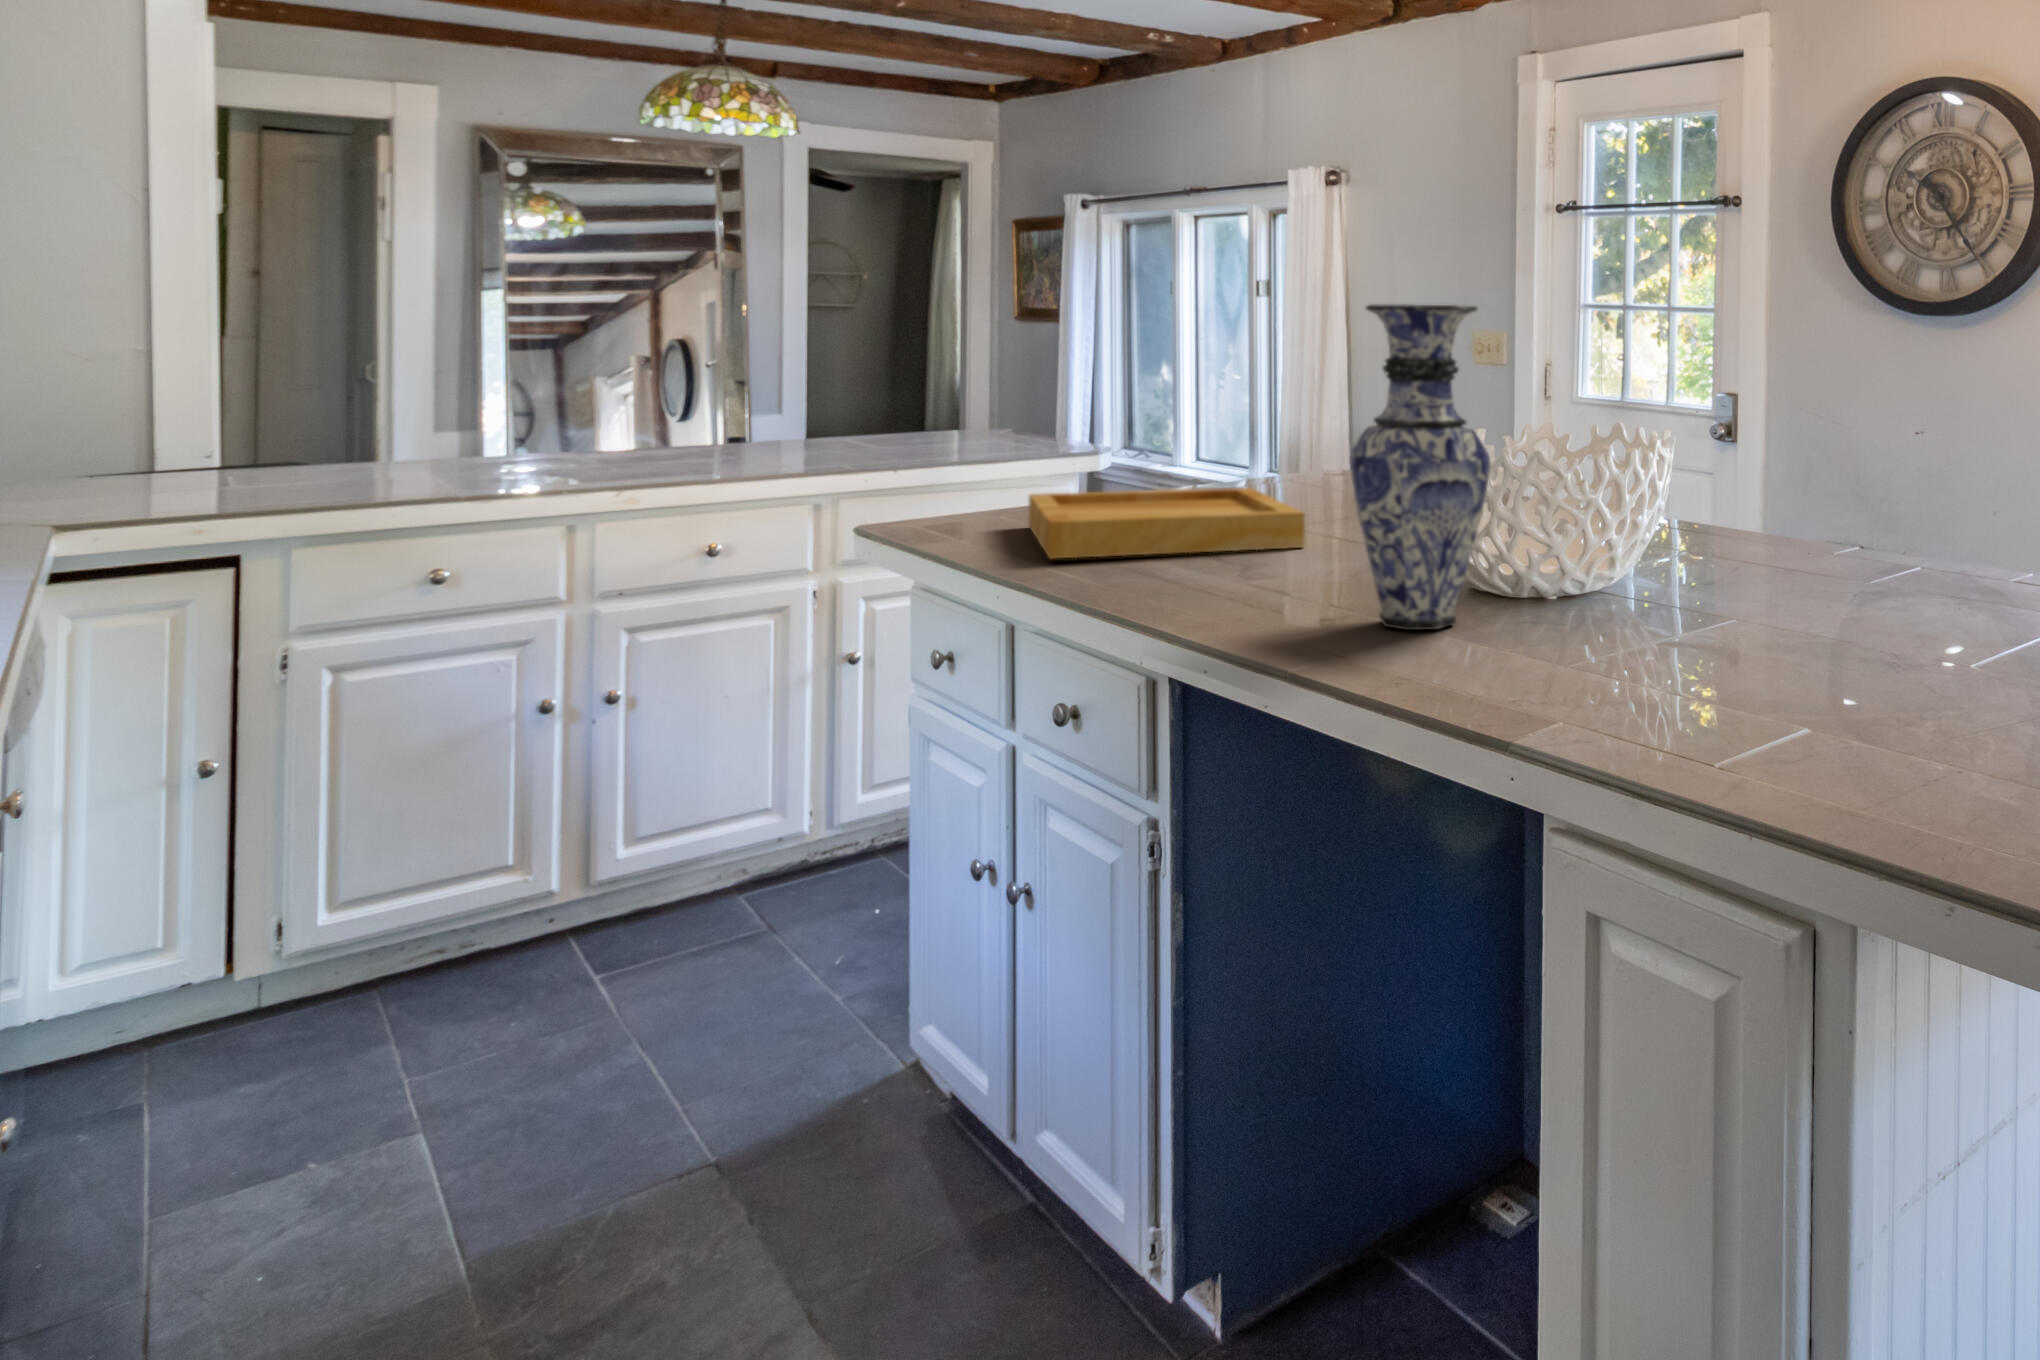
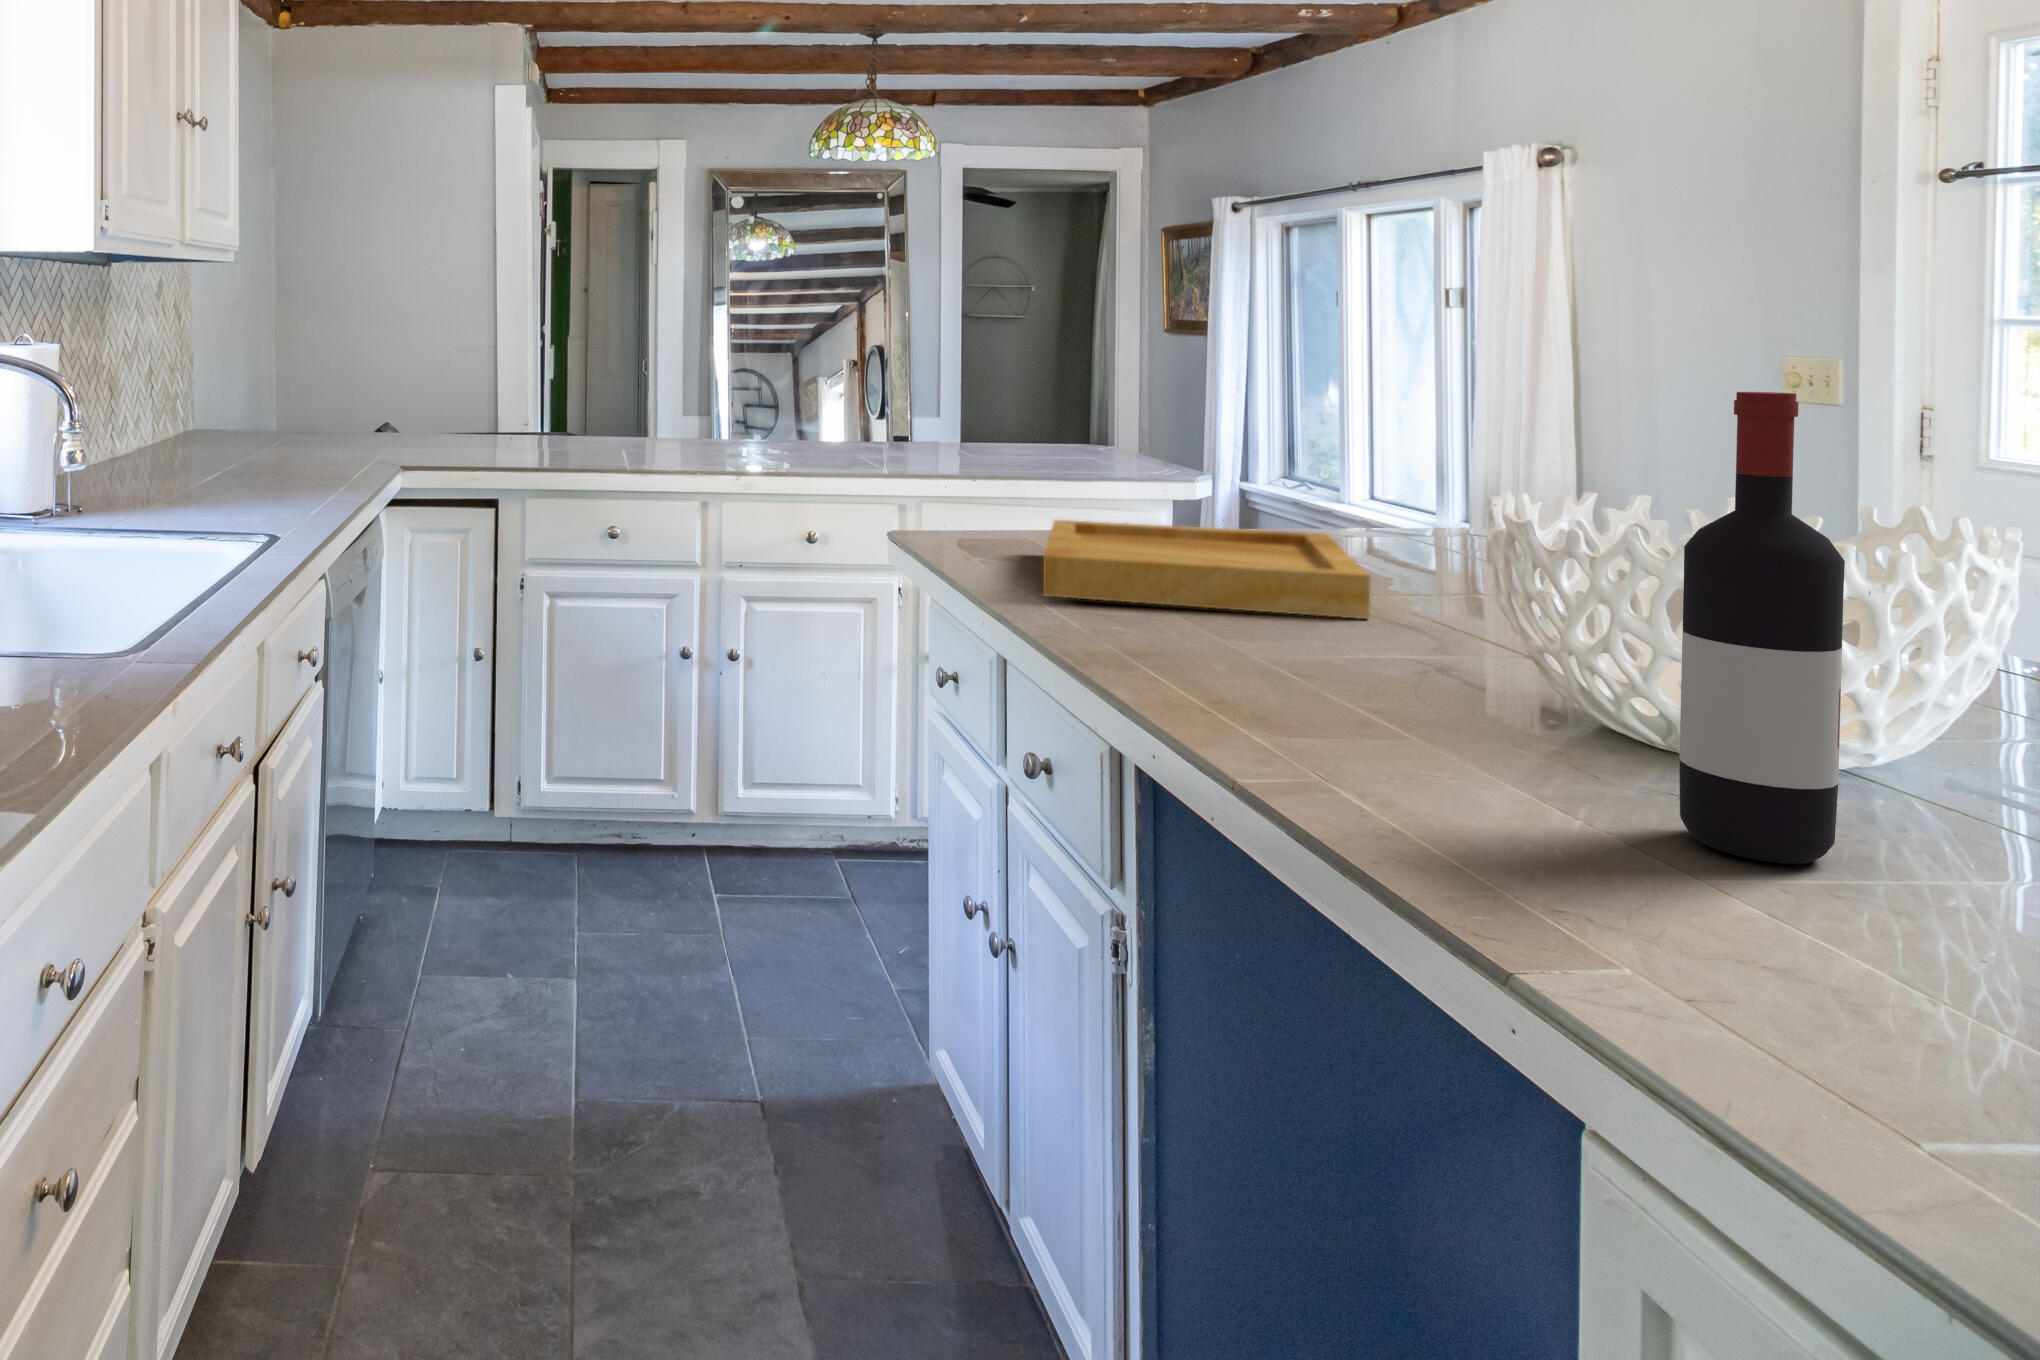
vase: present [1349,305,1491,630] -> none [1362,317,1591,773]
wine bottle: none [1548,354,1626,649] -> present [1679,392,1845,864]

